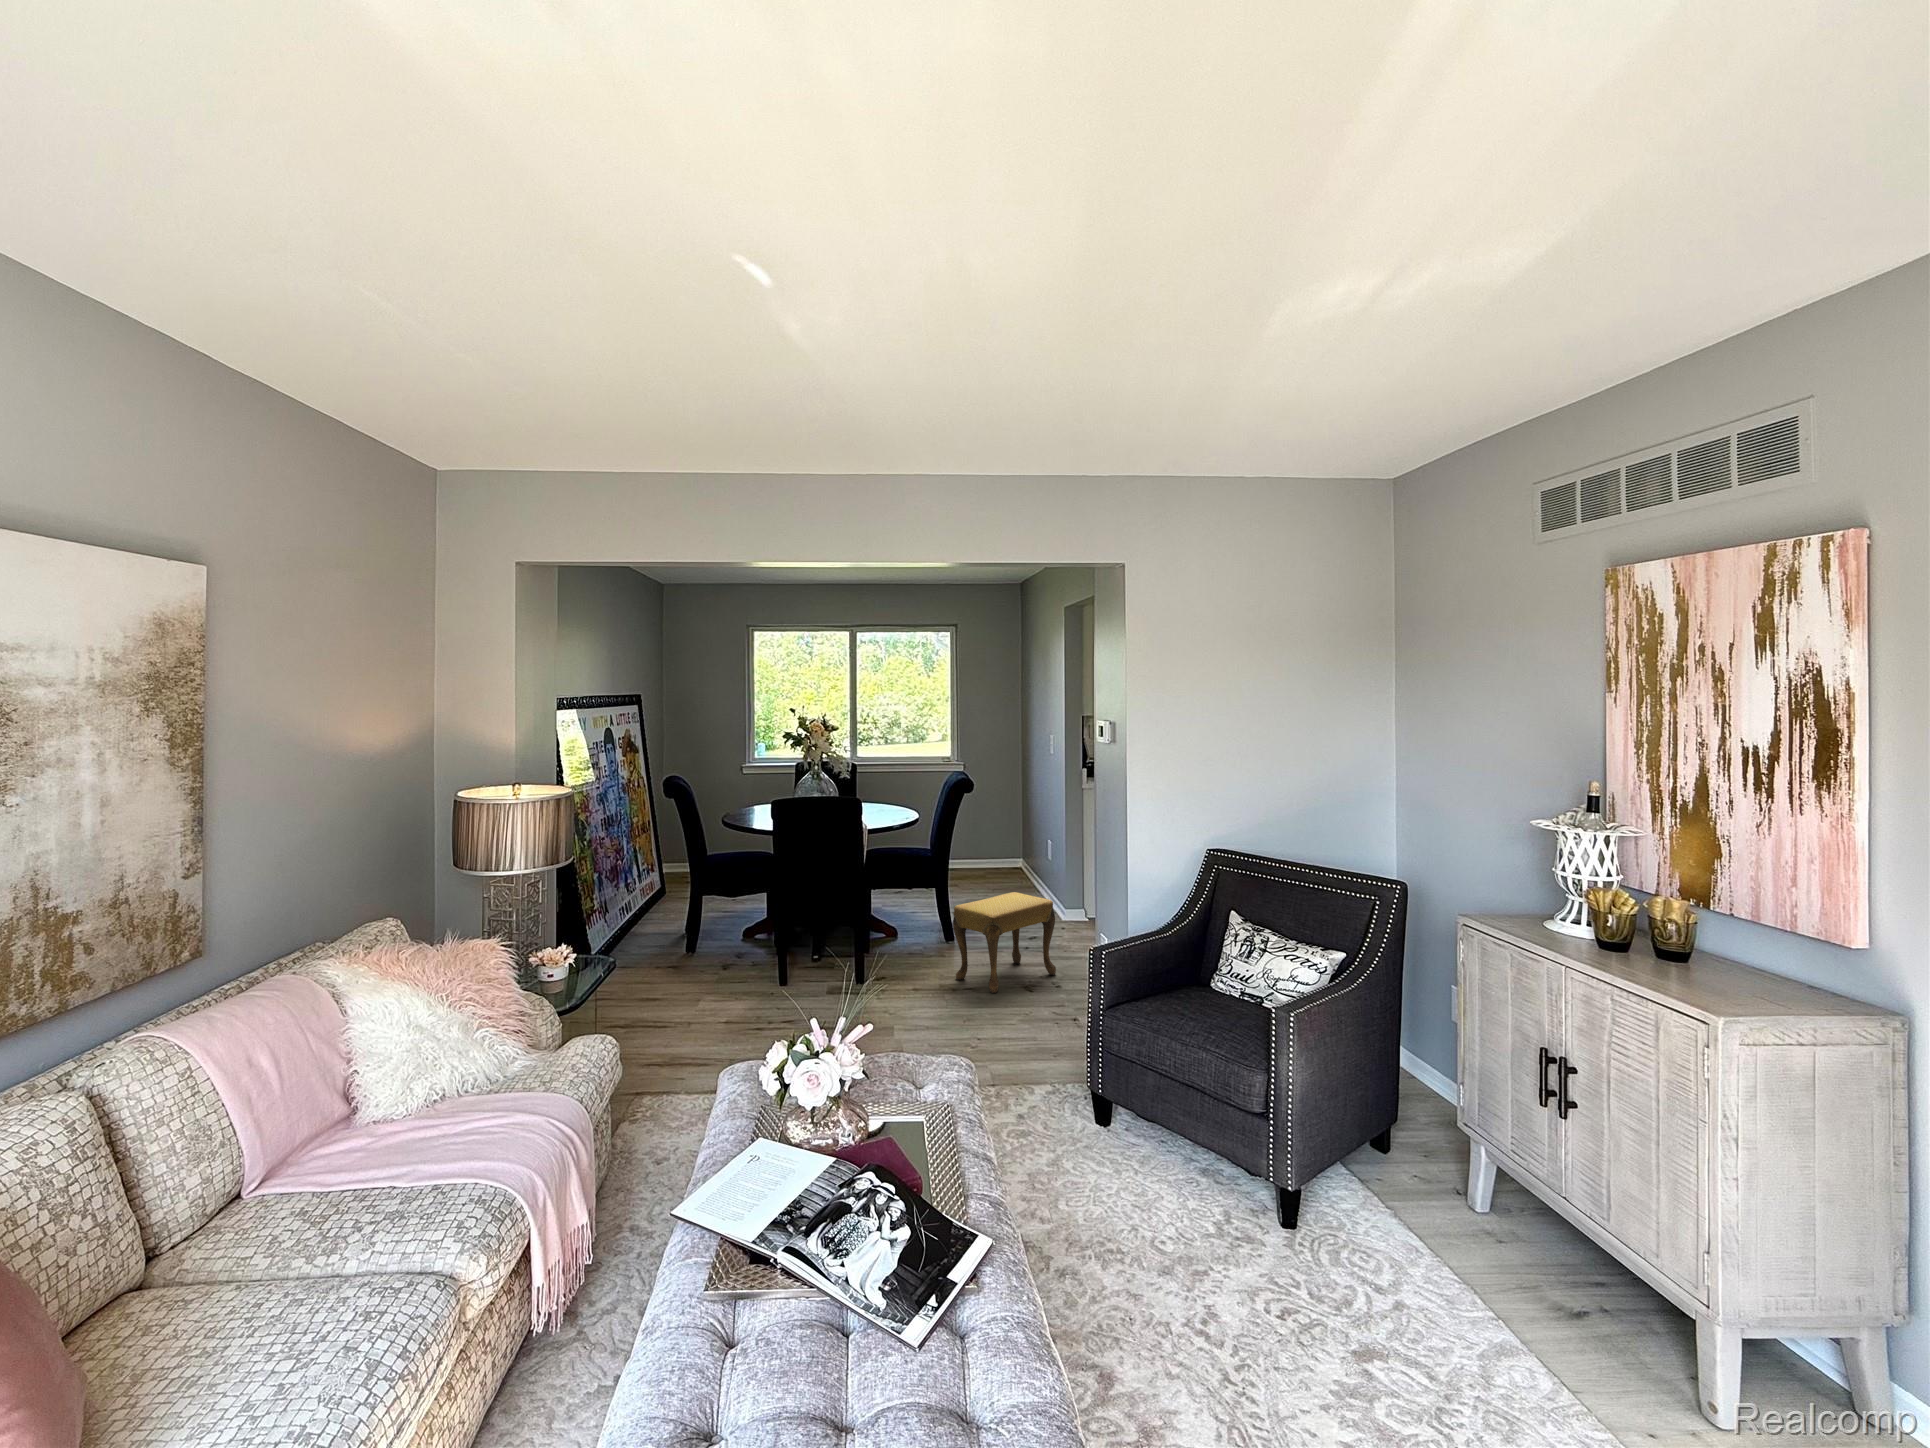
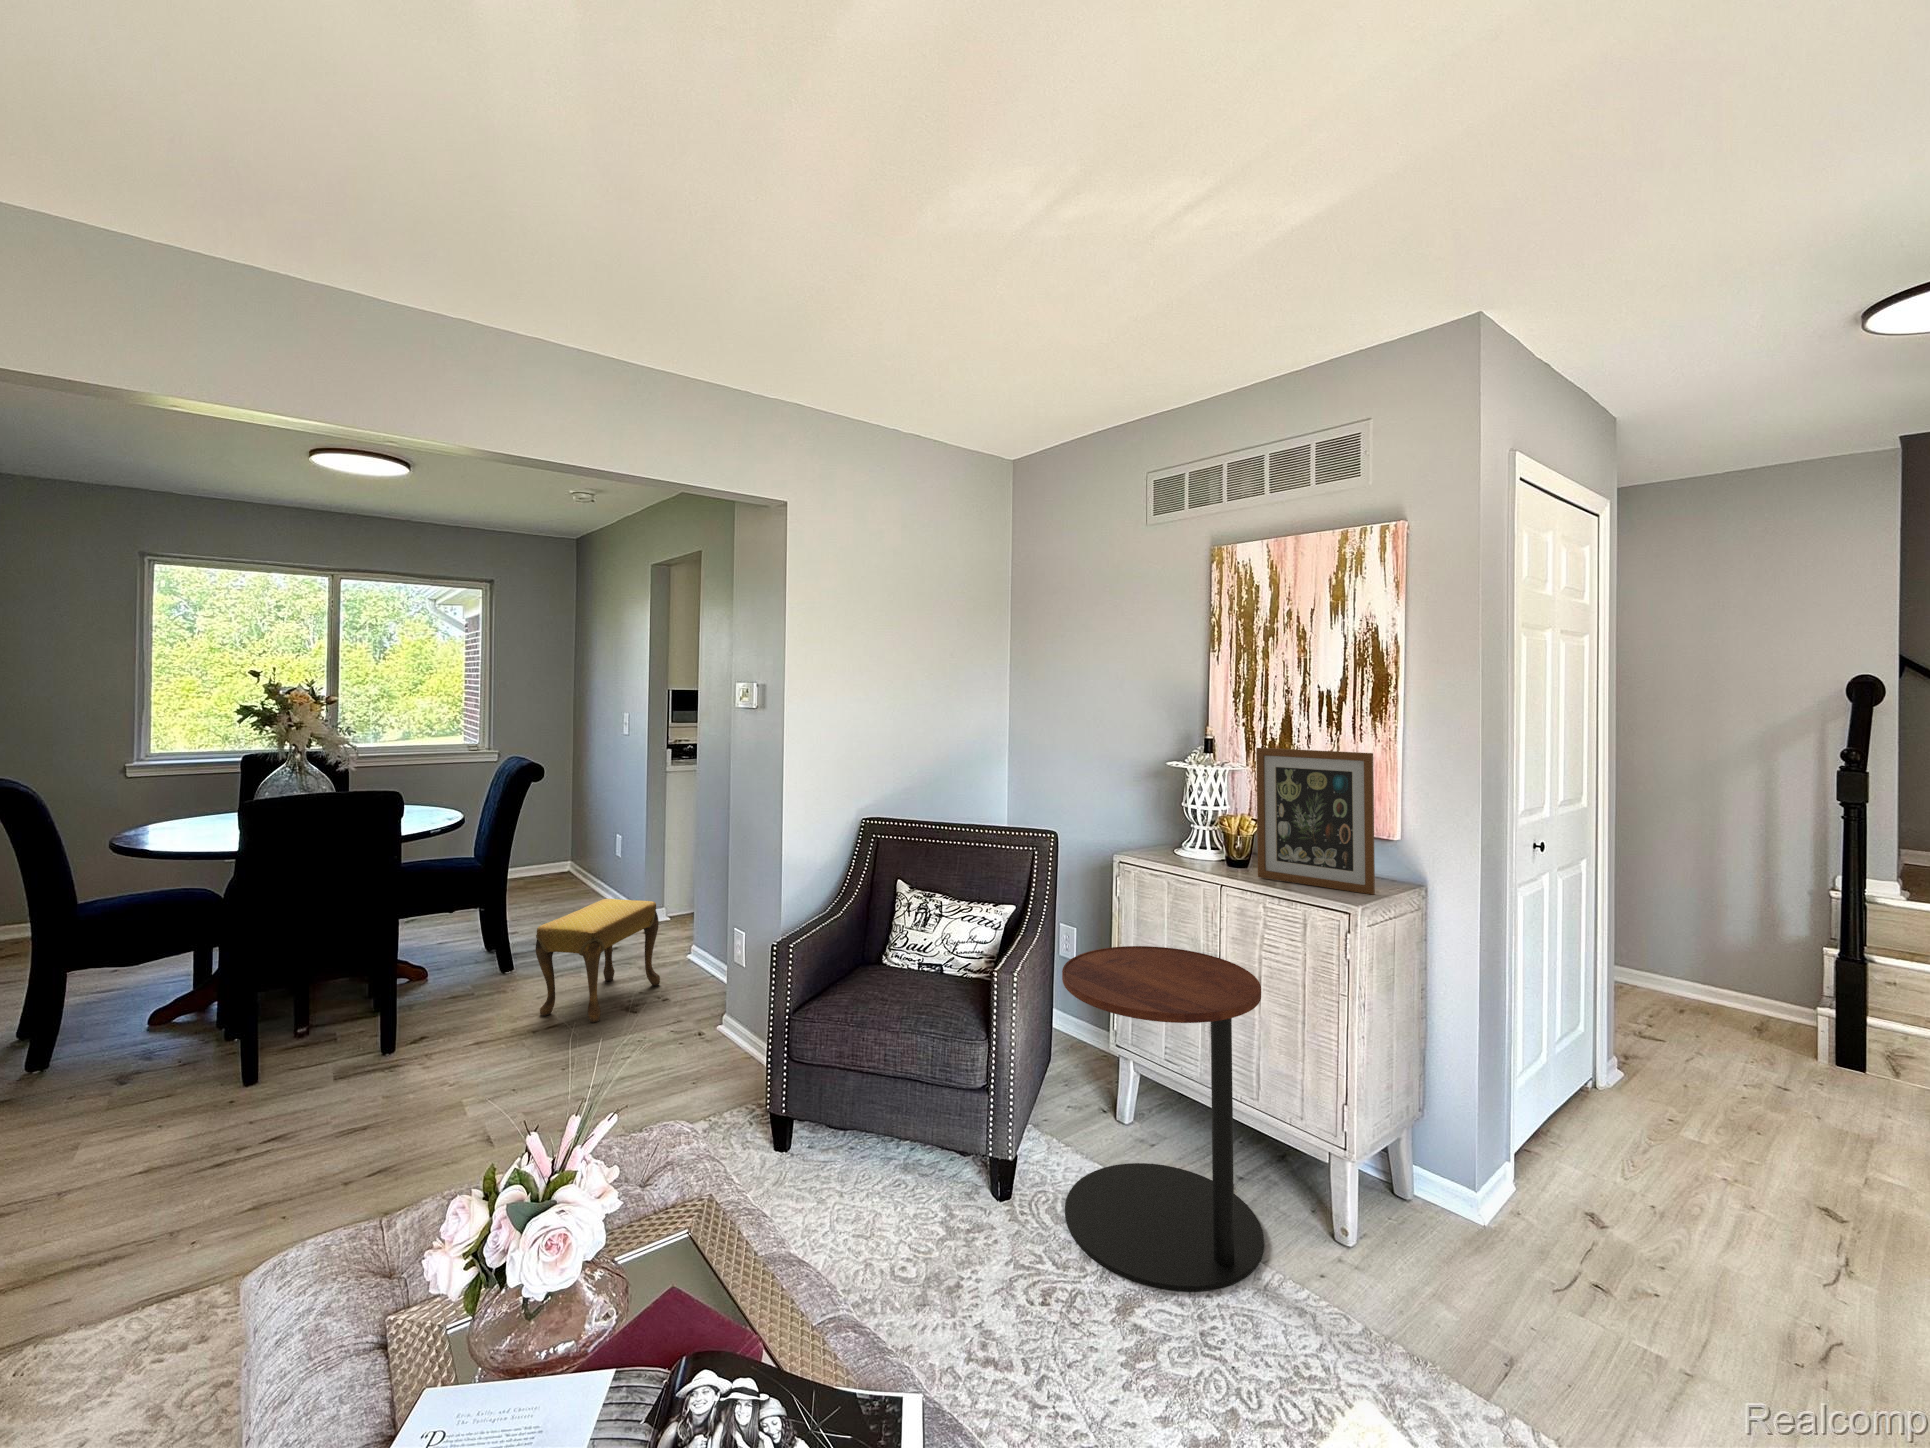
picture frame: none [1626,810,1778,1005] -> present [1256,748,1375,895]
side table: none [1340,1006,1582,1385] -> present [1062,946,1264,1291]

